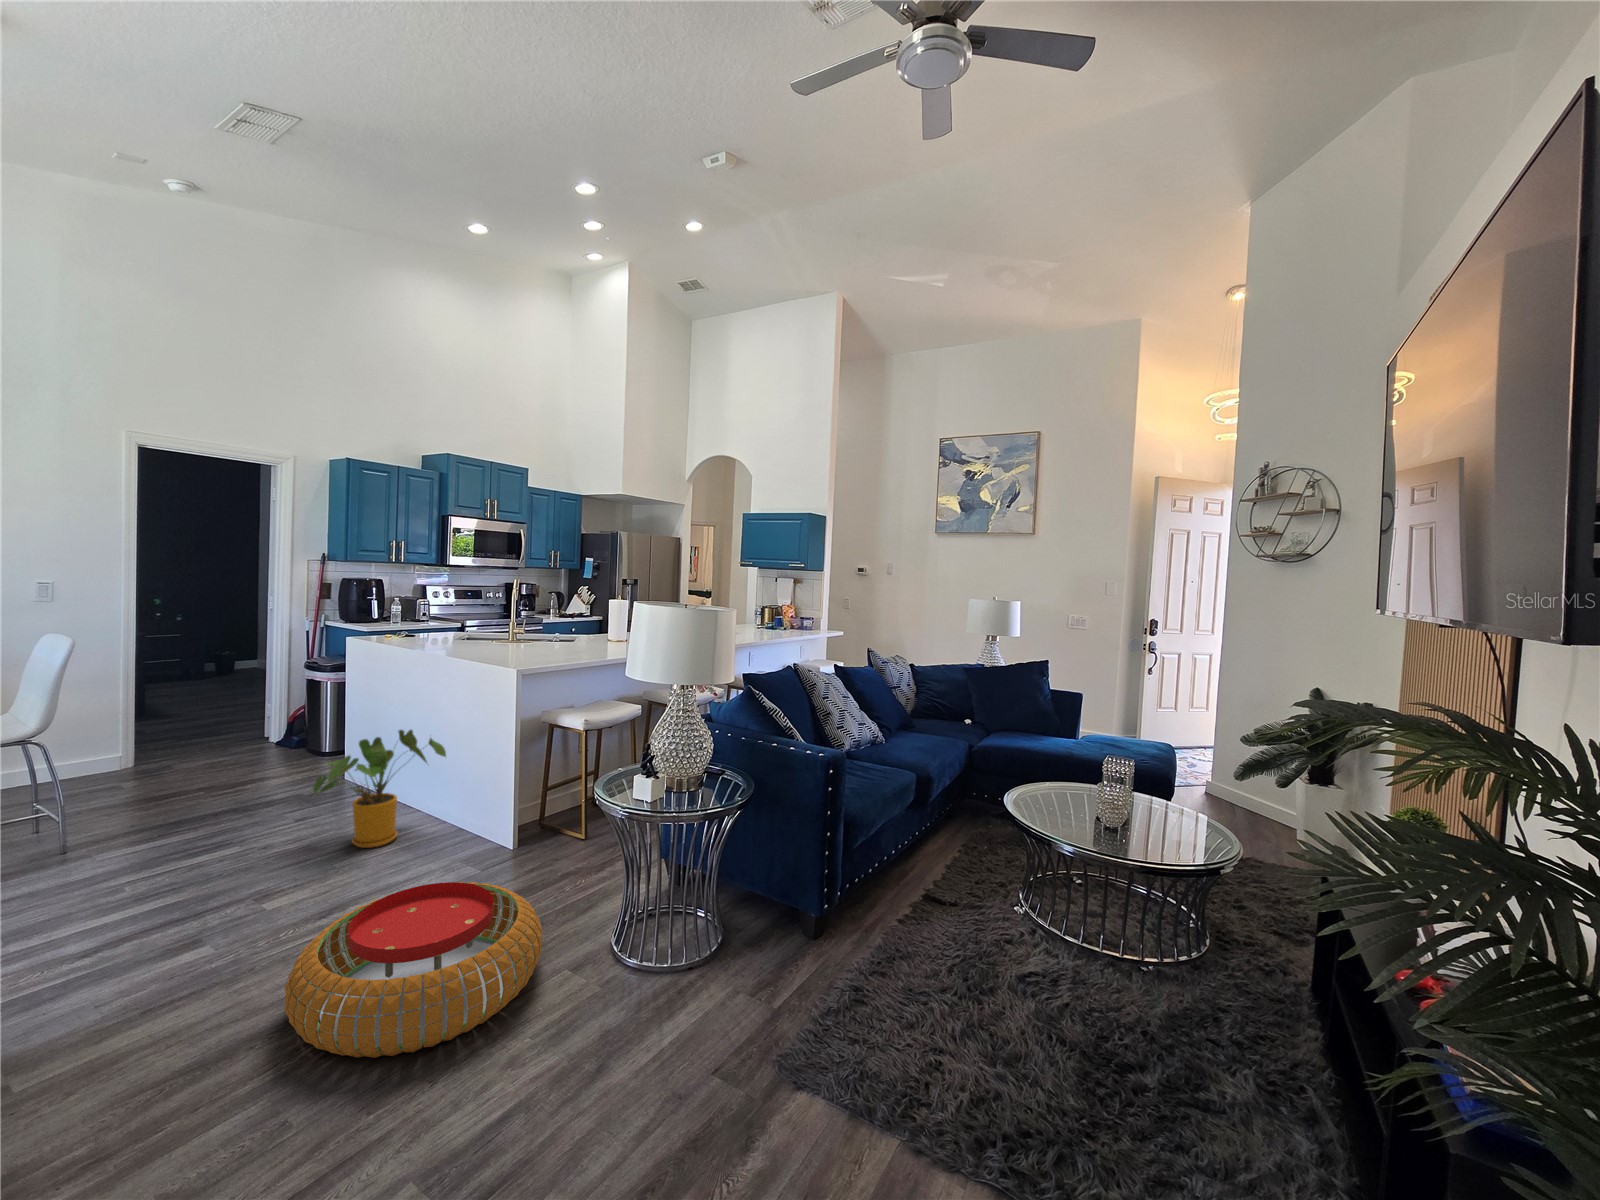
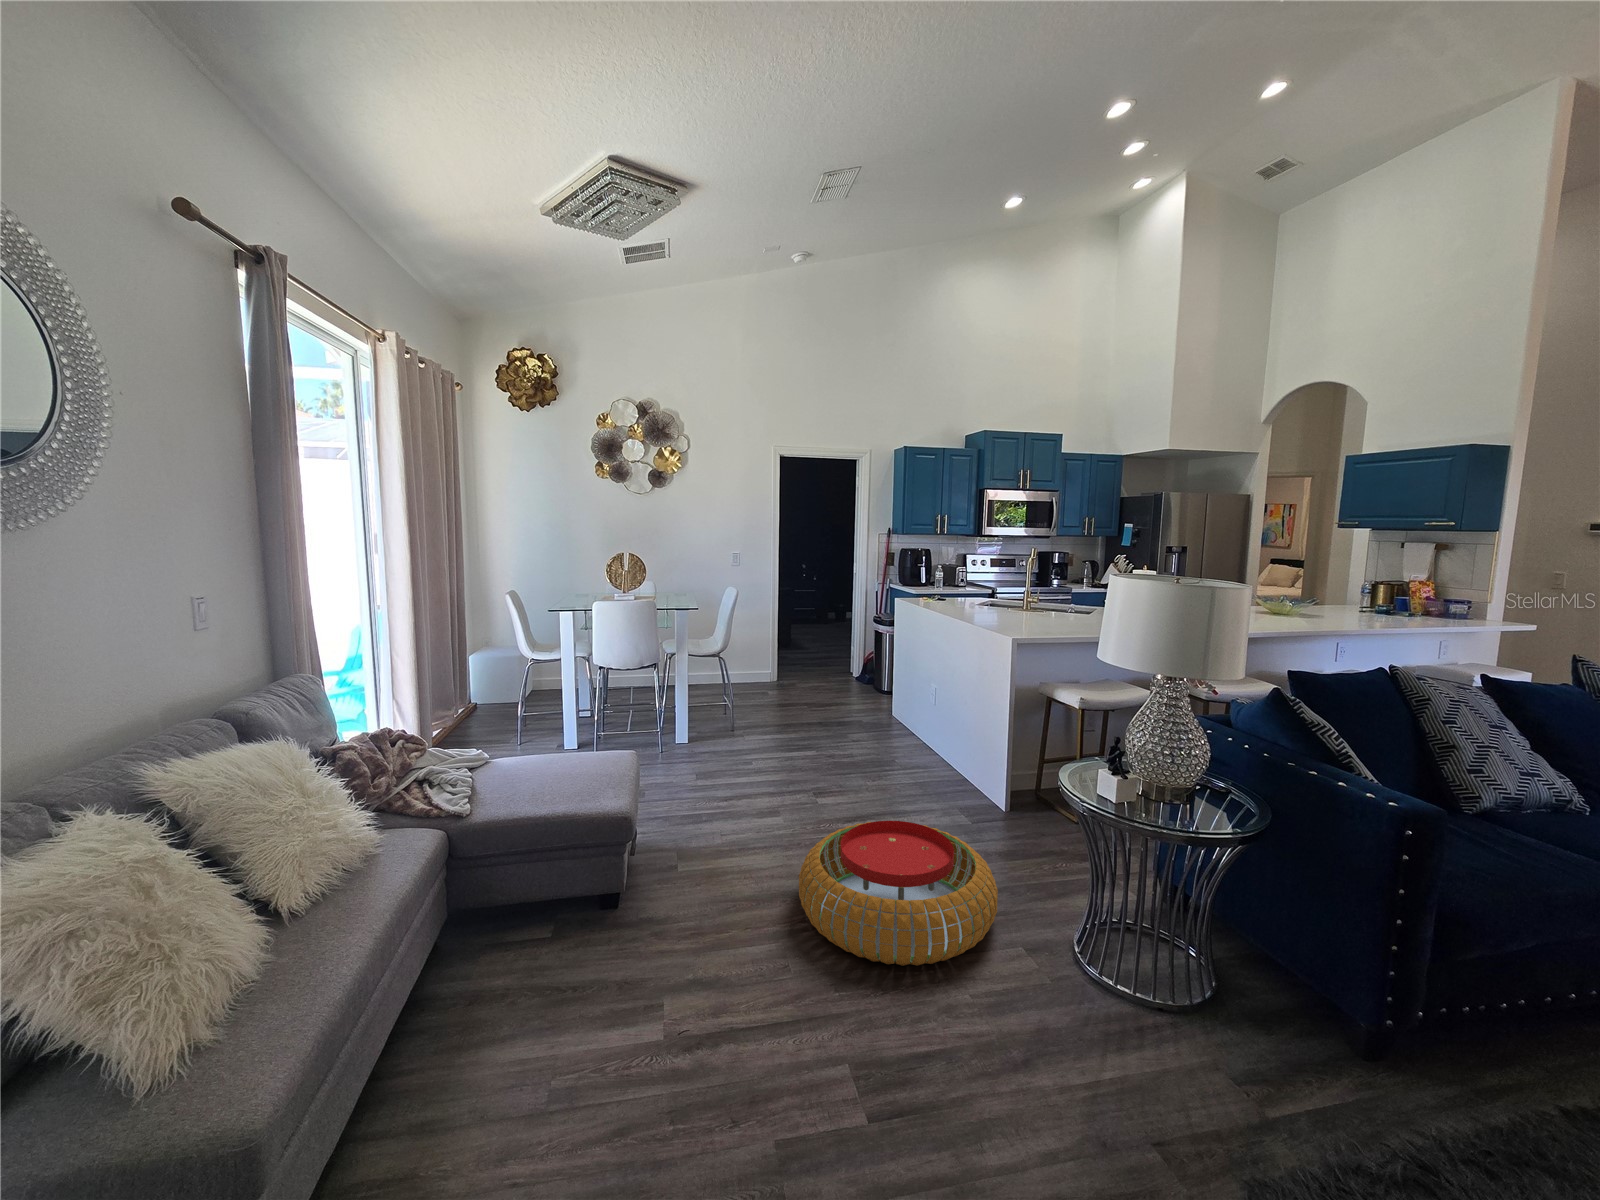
house plant: present [313,730,446,848] -> none [853,681,953,778]

